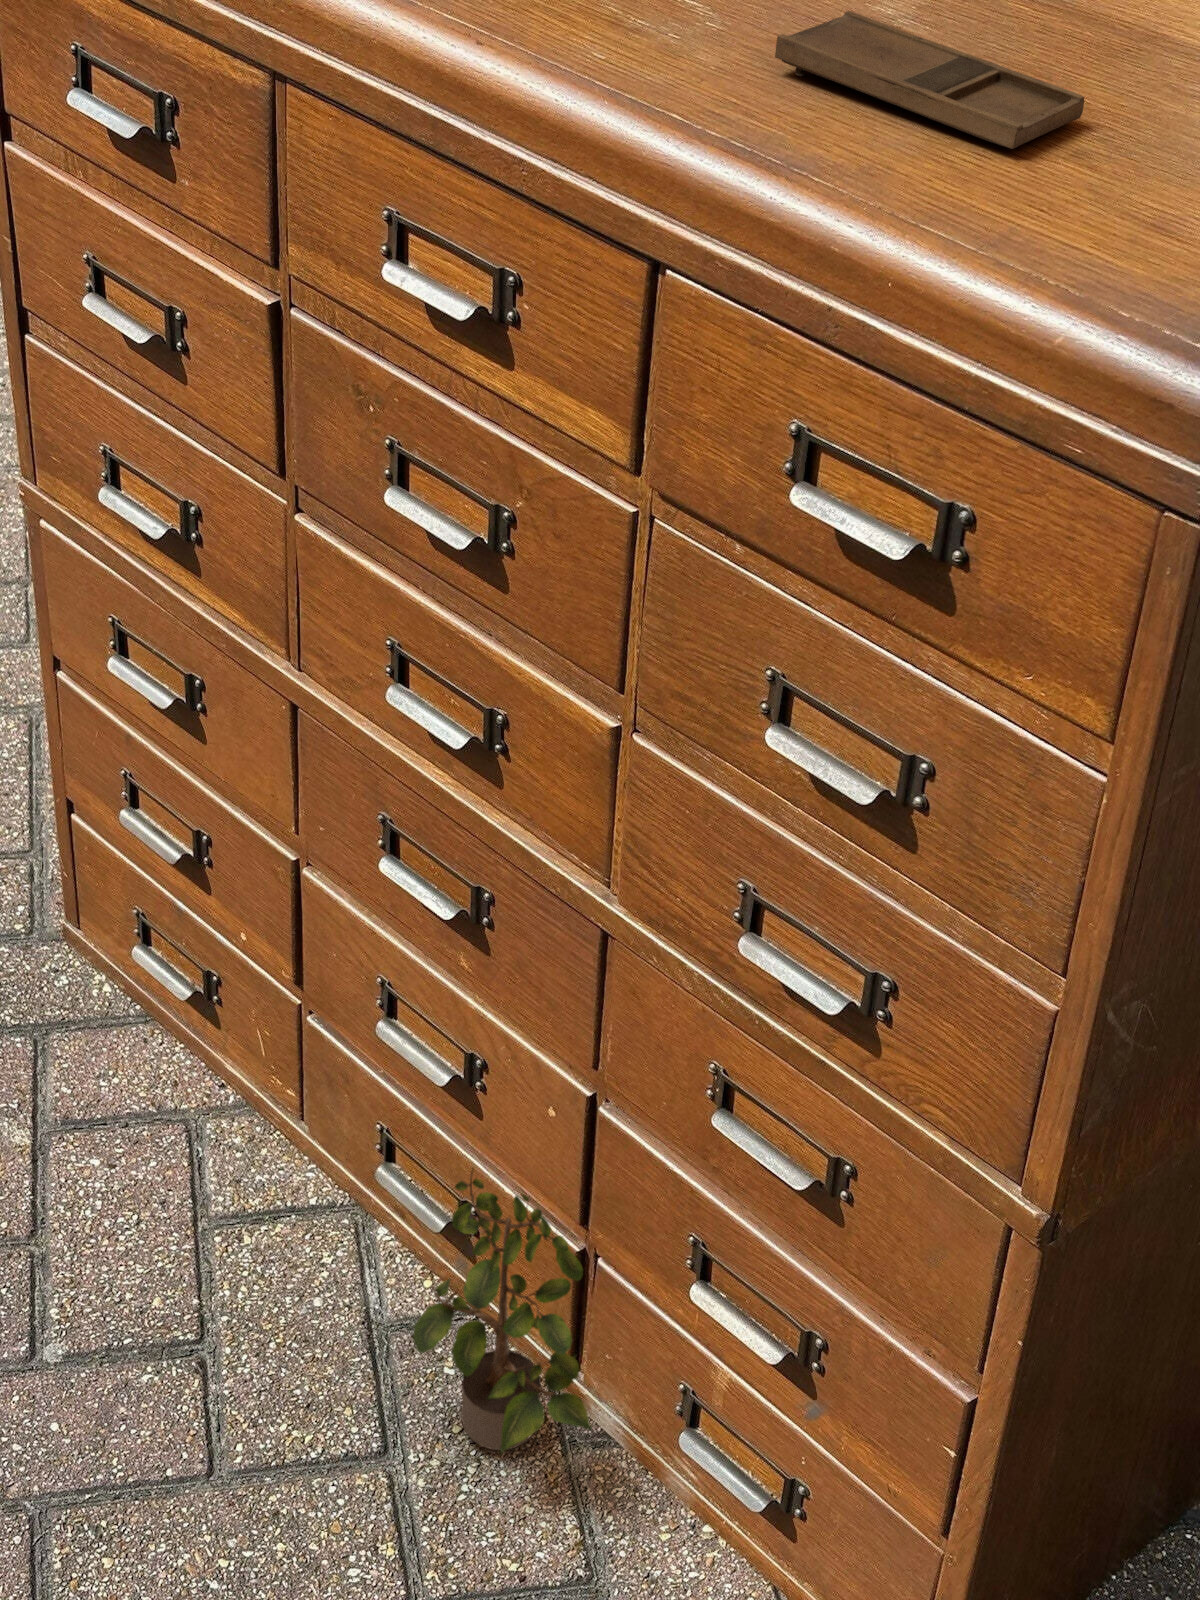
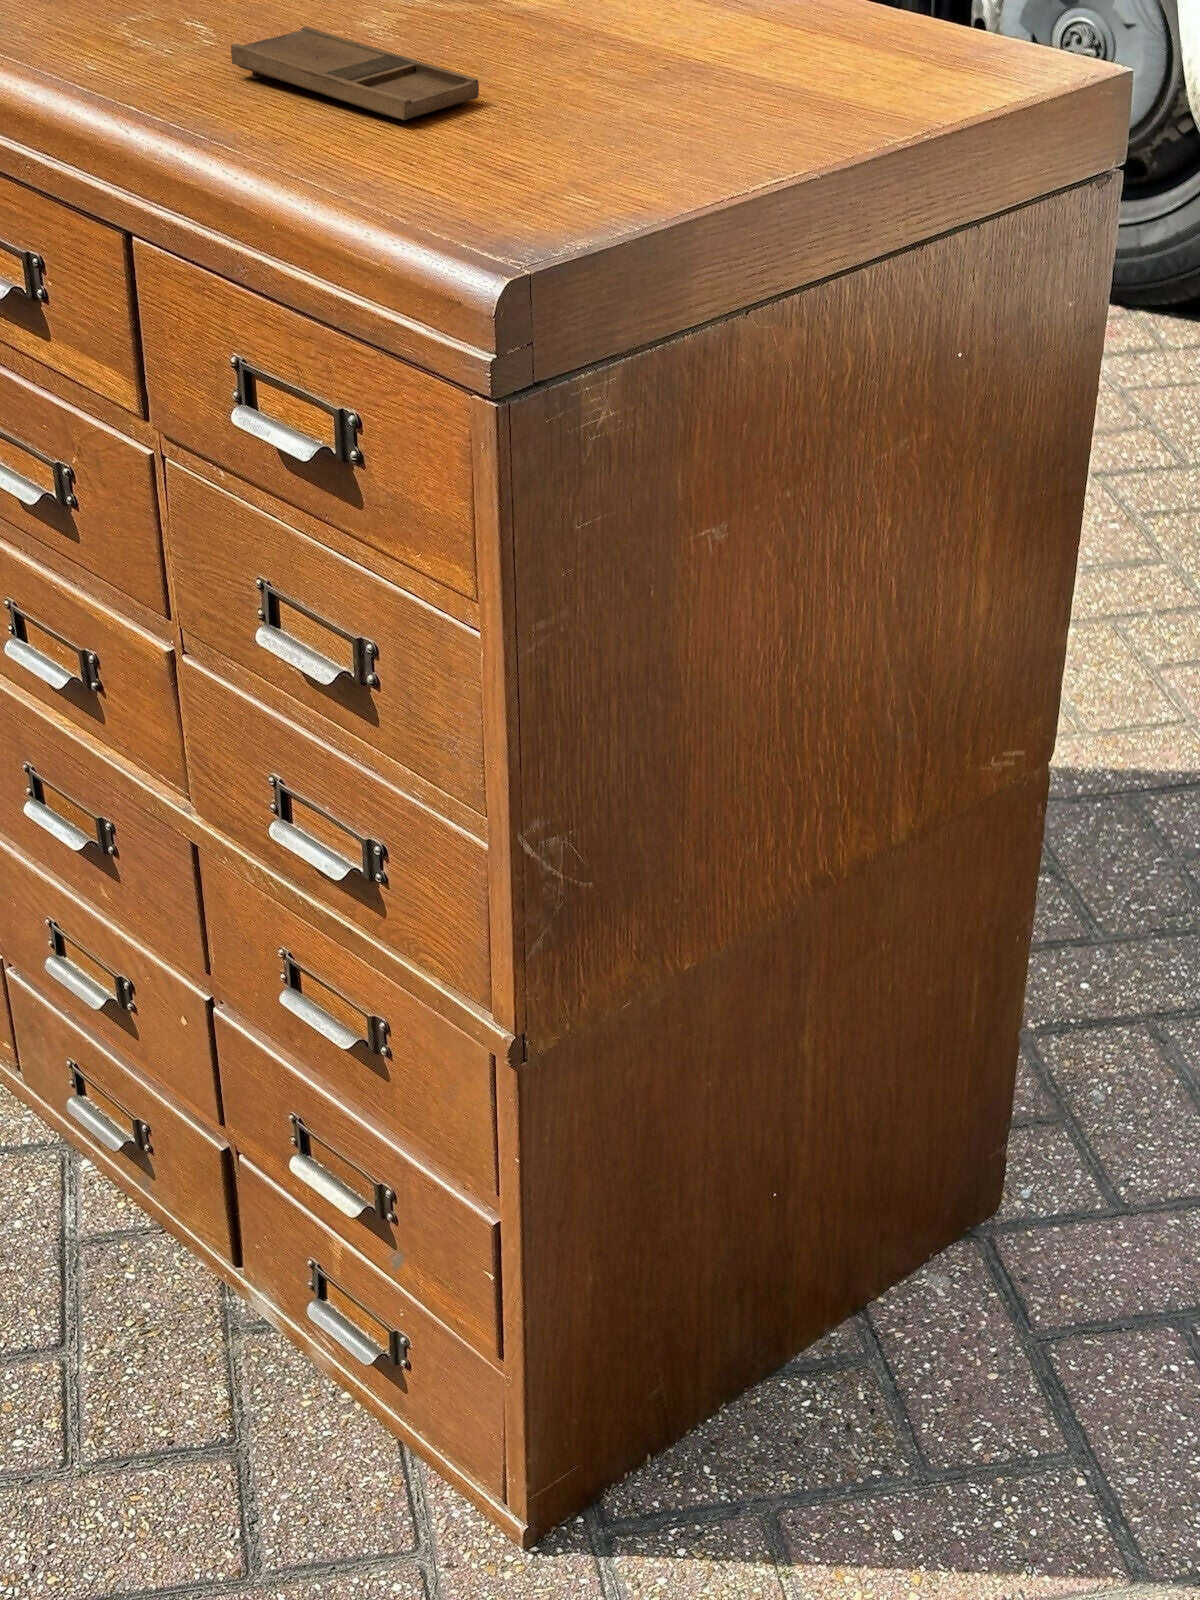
potted plant: present [413,1169,592,1454] -> none [76,1070,229,1338]

